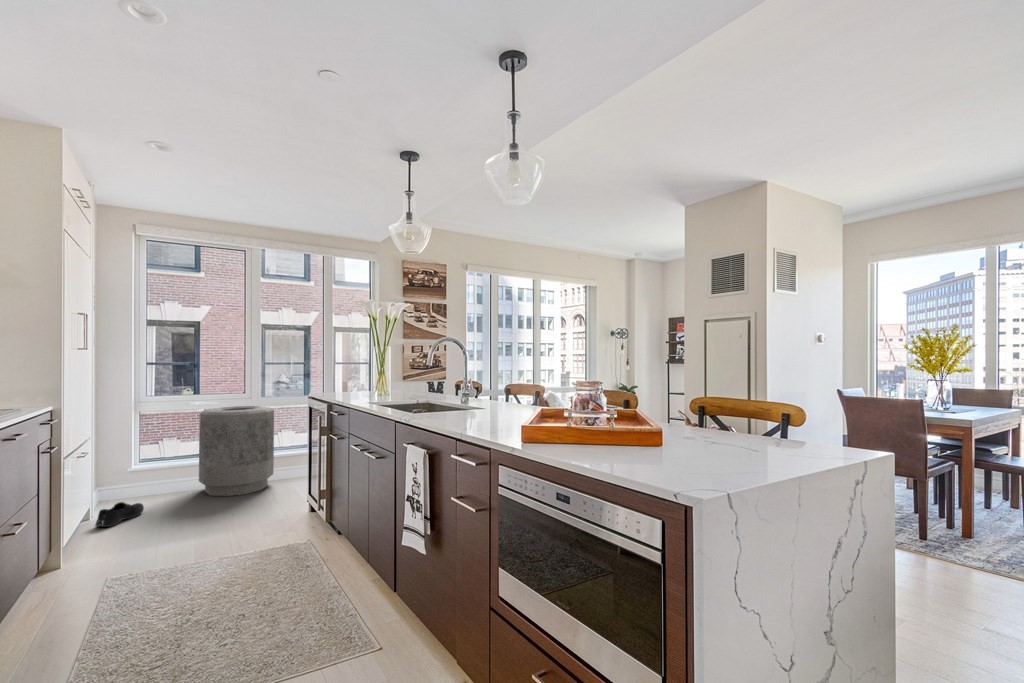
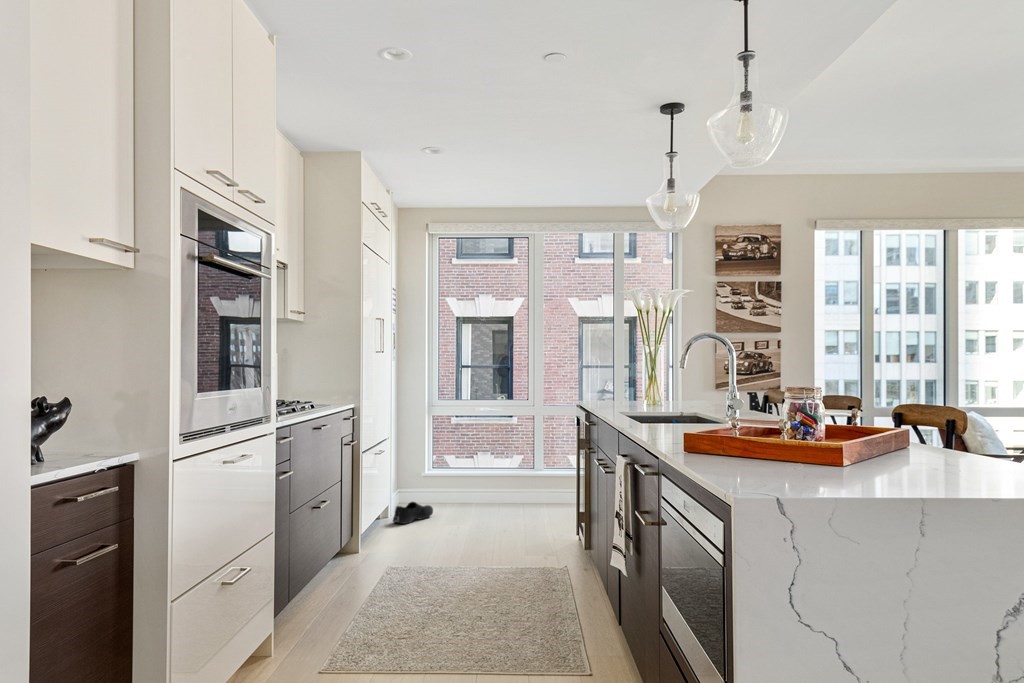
trash can: present [199,406,274,496] -> none [485,413,558,511]

